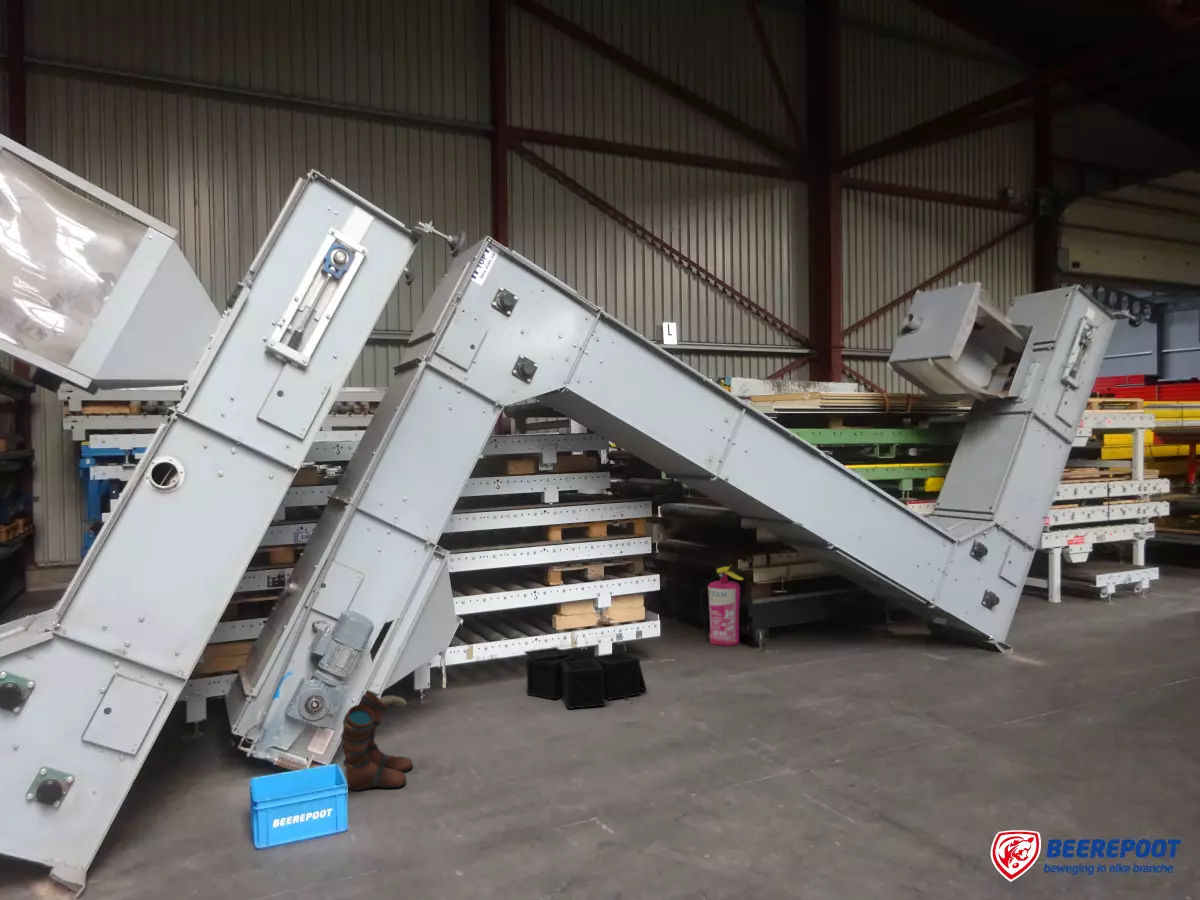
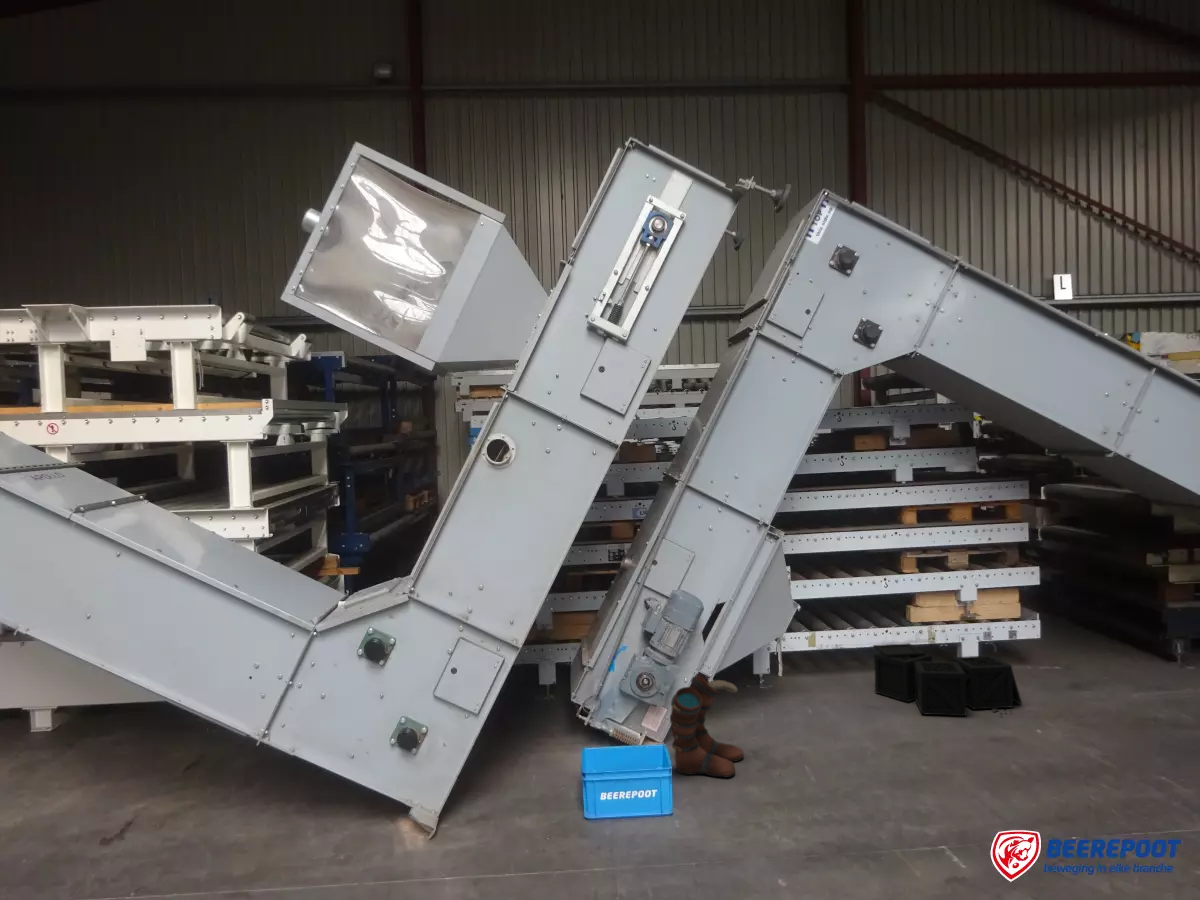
fire extinguisher: present [700,567,743,646] -> none [1097,561,1159,659]

